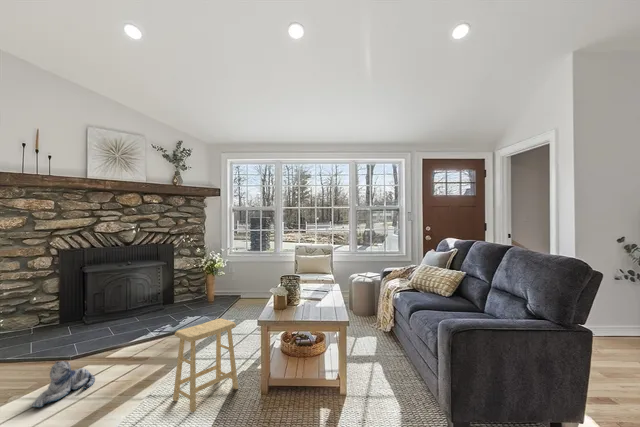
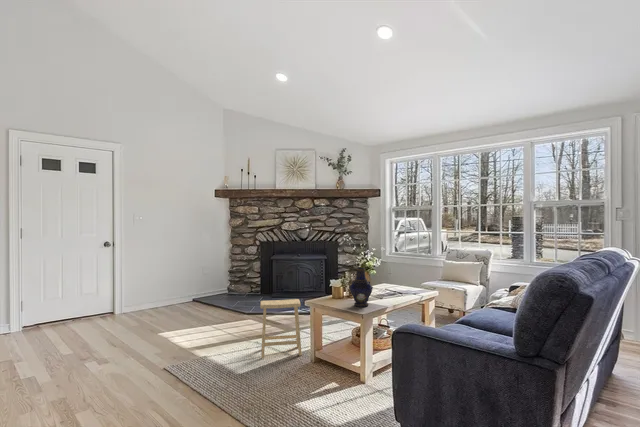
vase: none [305,269,332,312] -> present [349,268,373,307]
plush toy: present [32,361,95,407] -> none [205,309,243,333]

